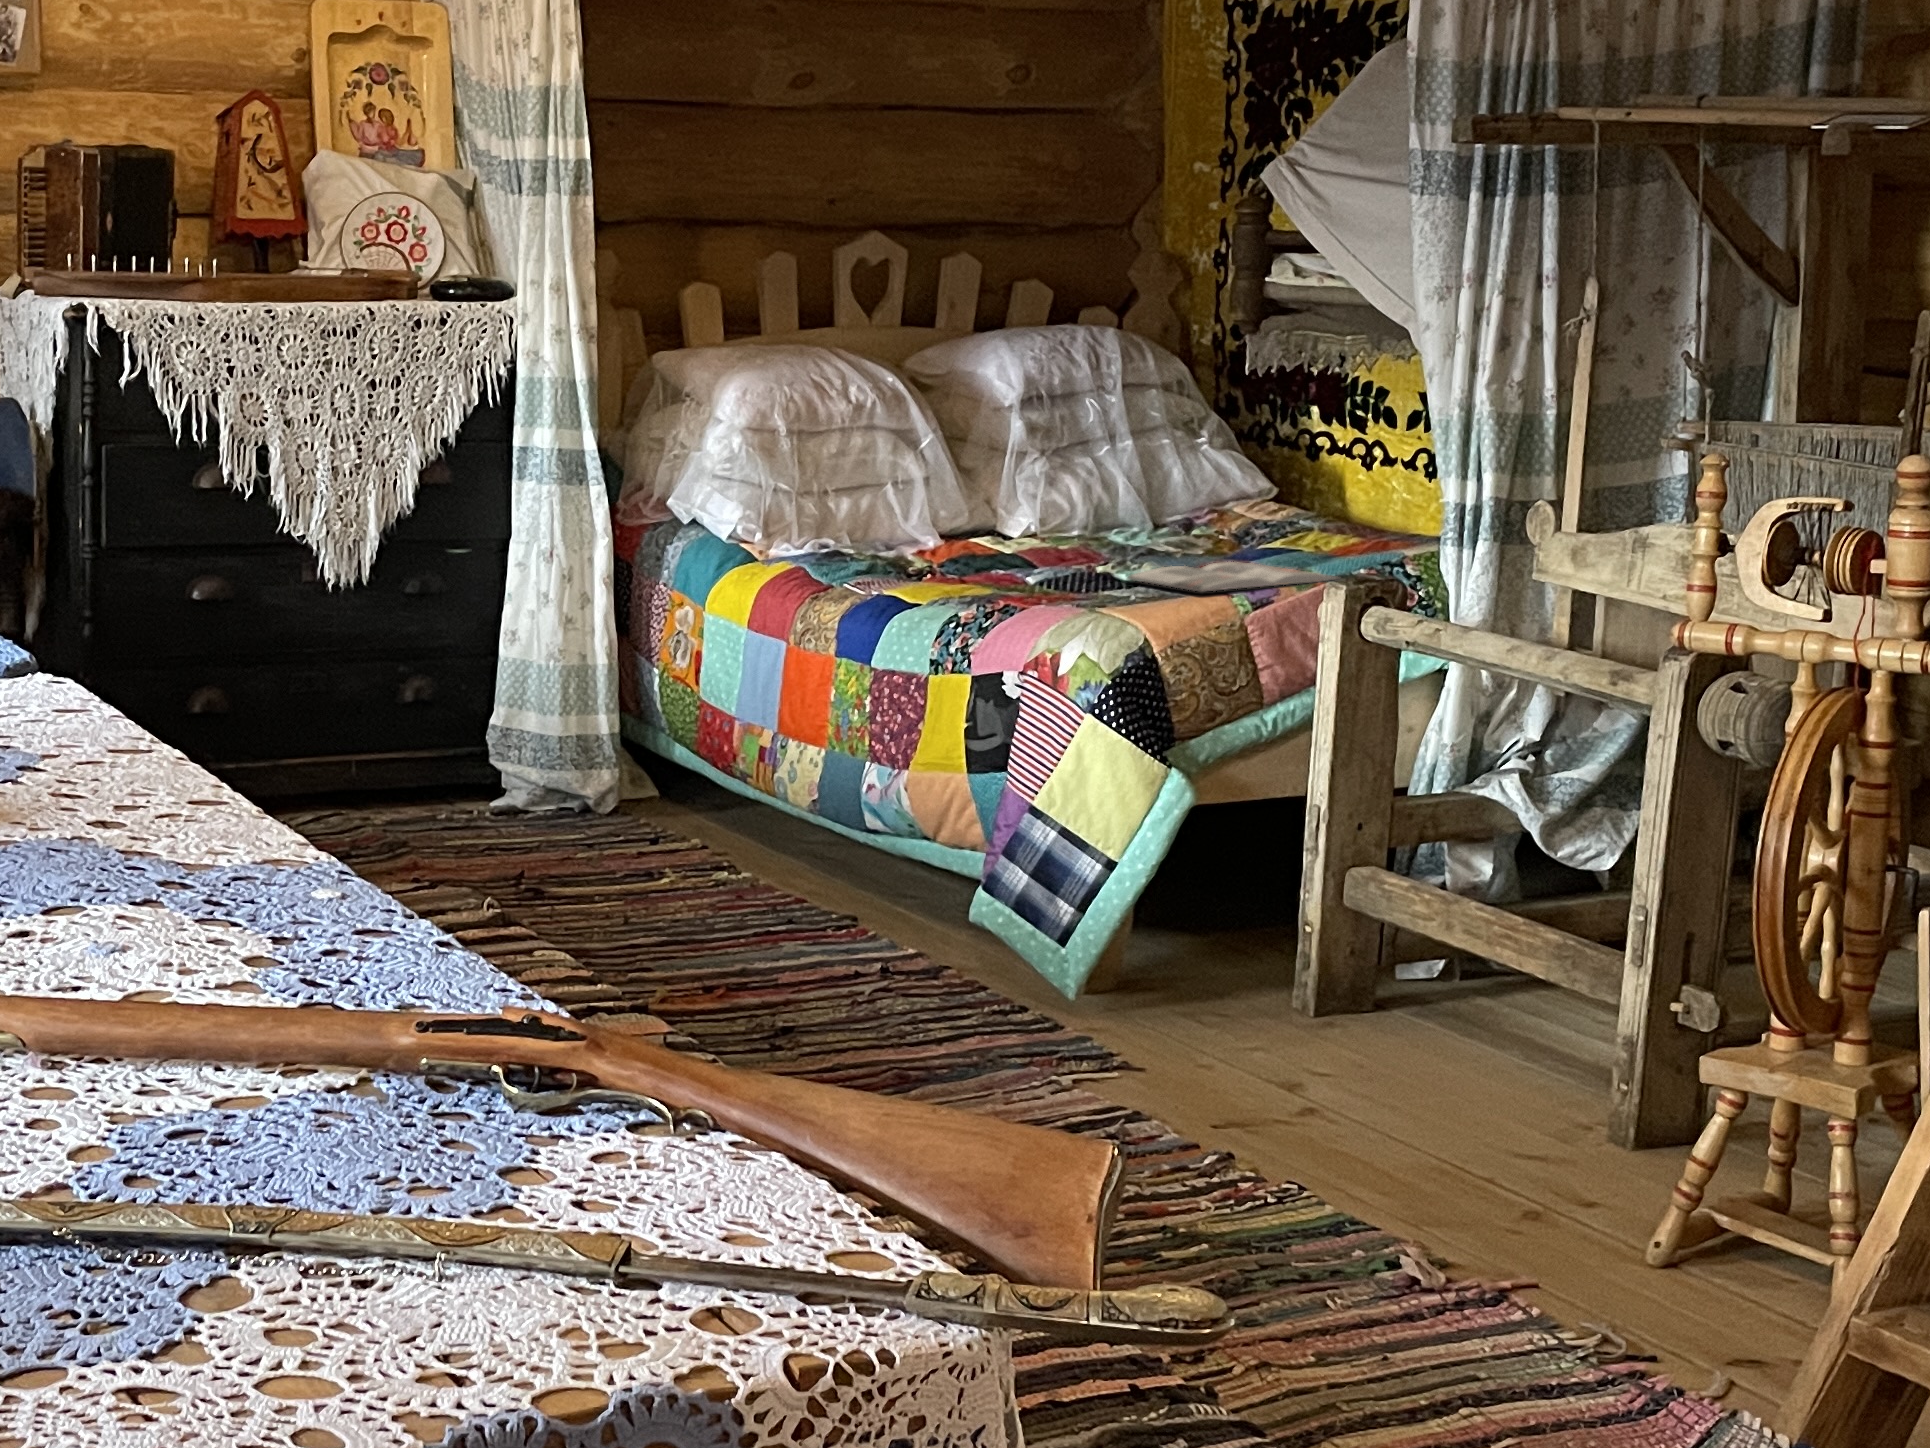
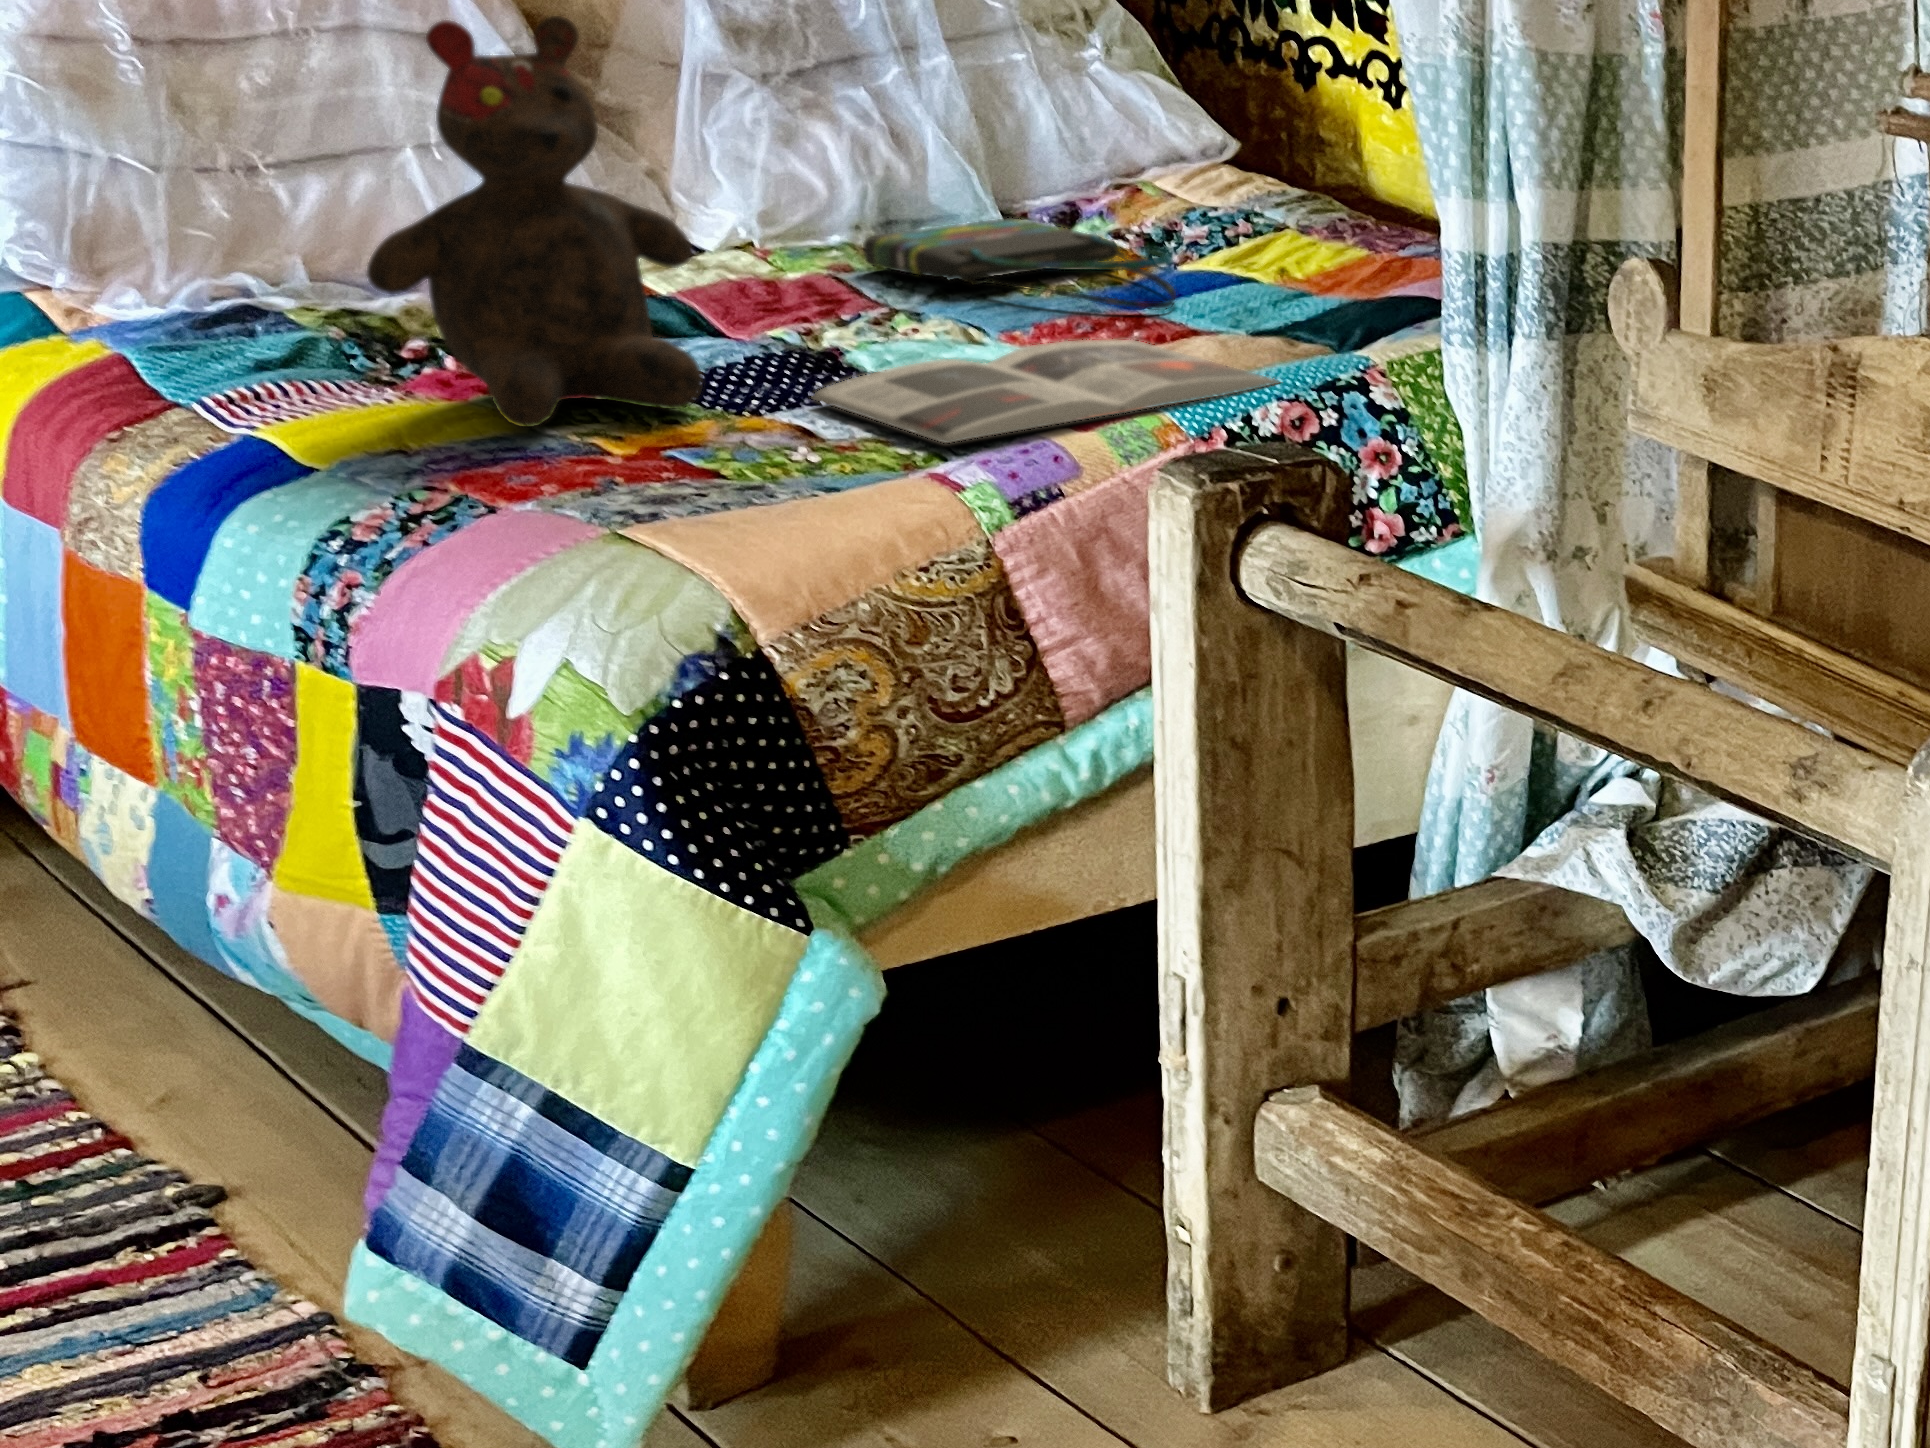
teddy bear: none [944,409,1080,585] -> present [367,16,703,427]
tote bag: none [1105,520,1271,555] -> present [863,219,1176,310]

